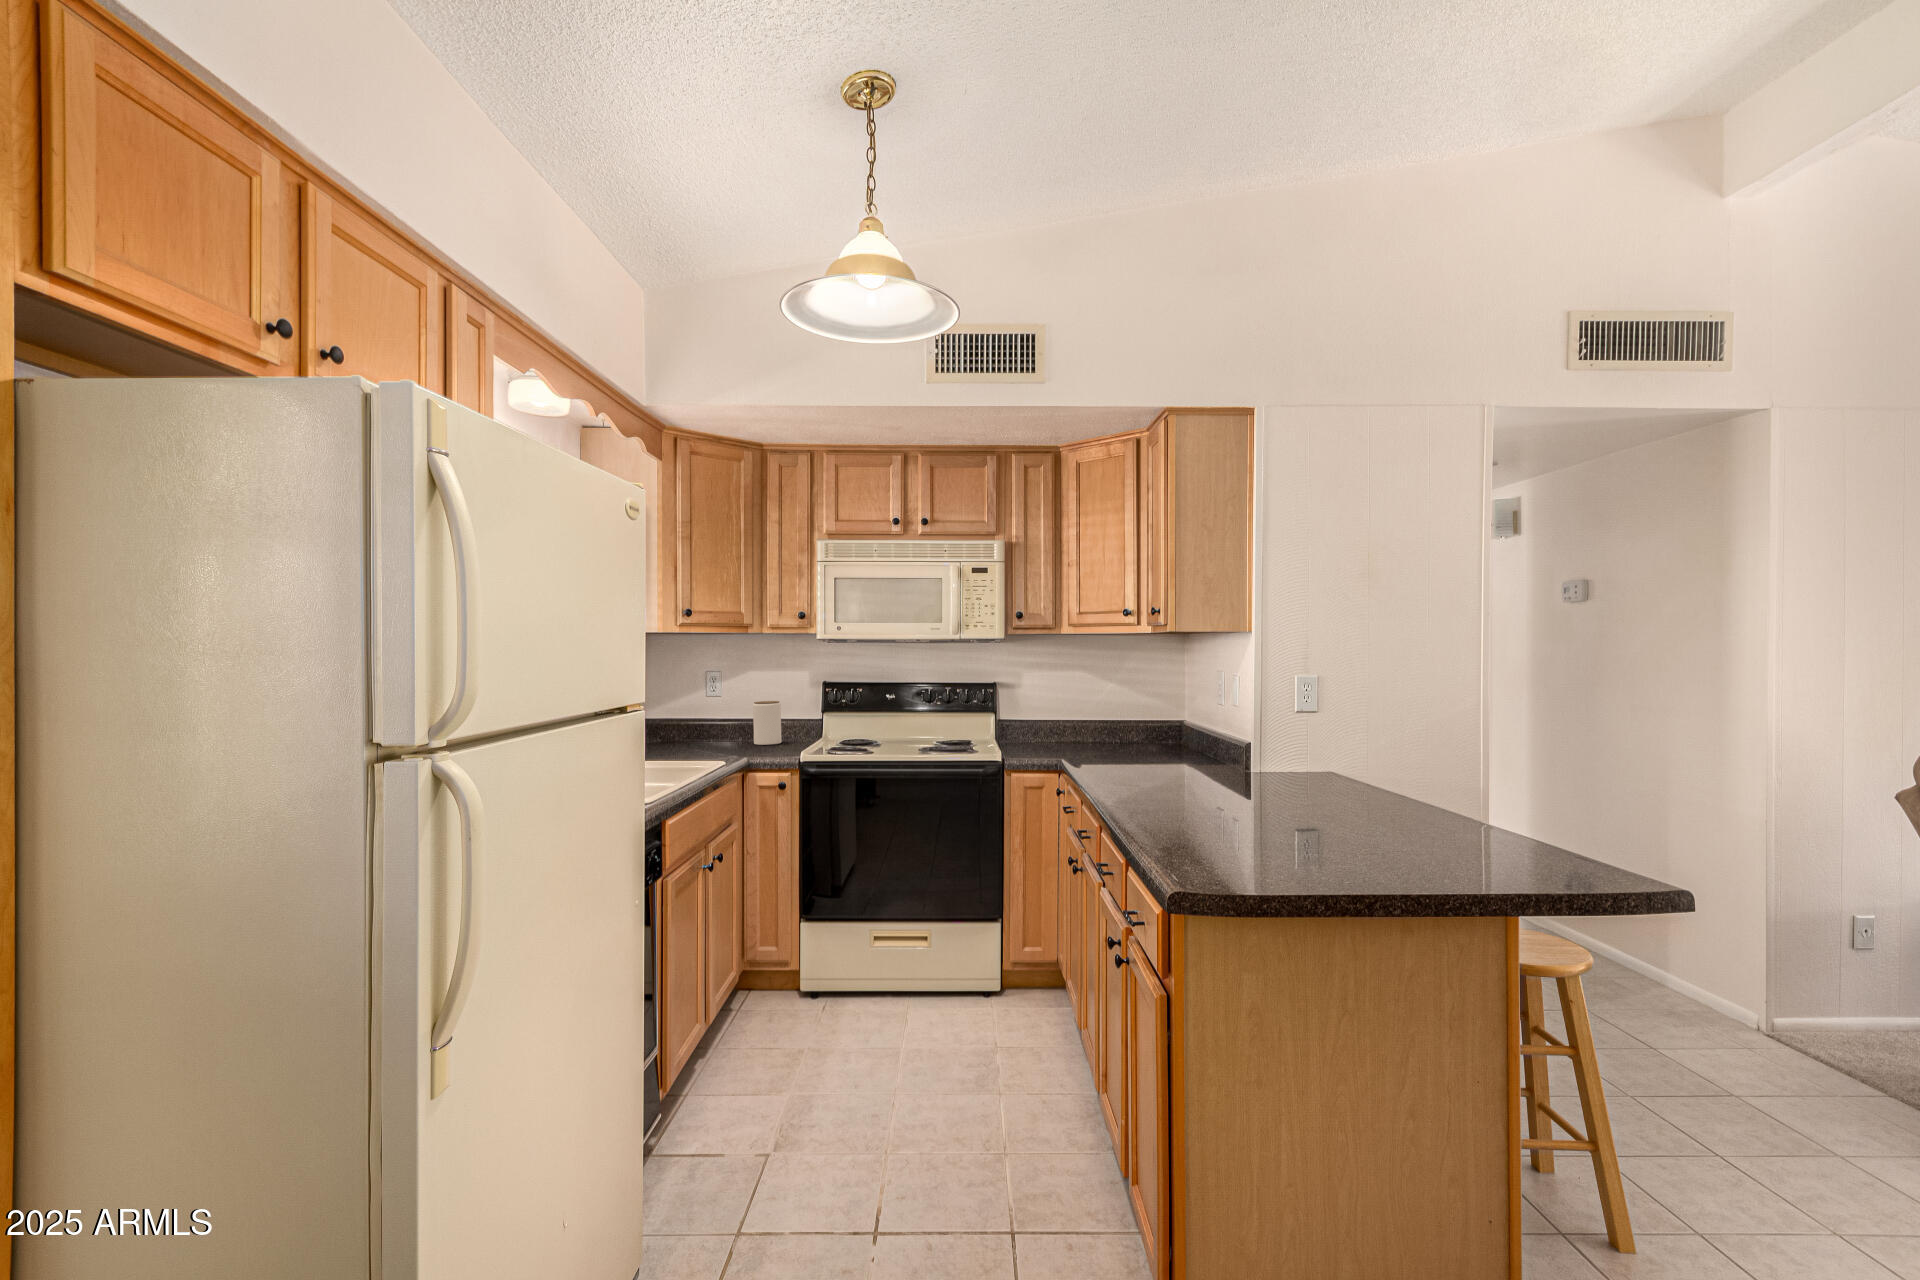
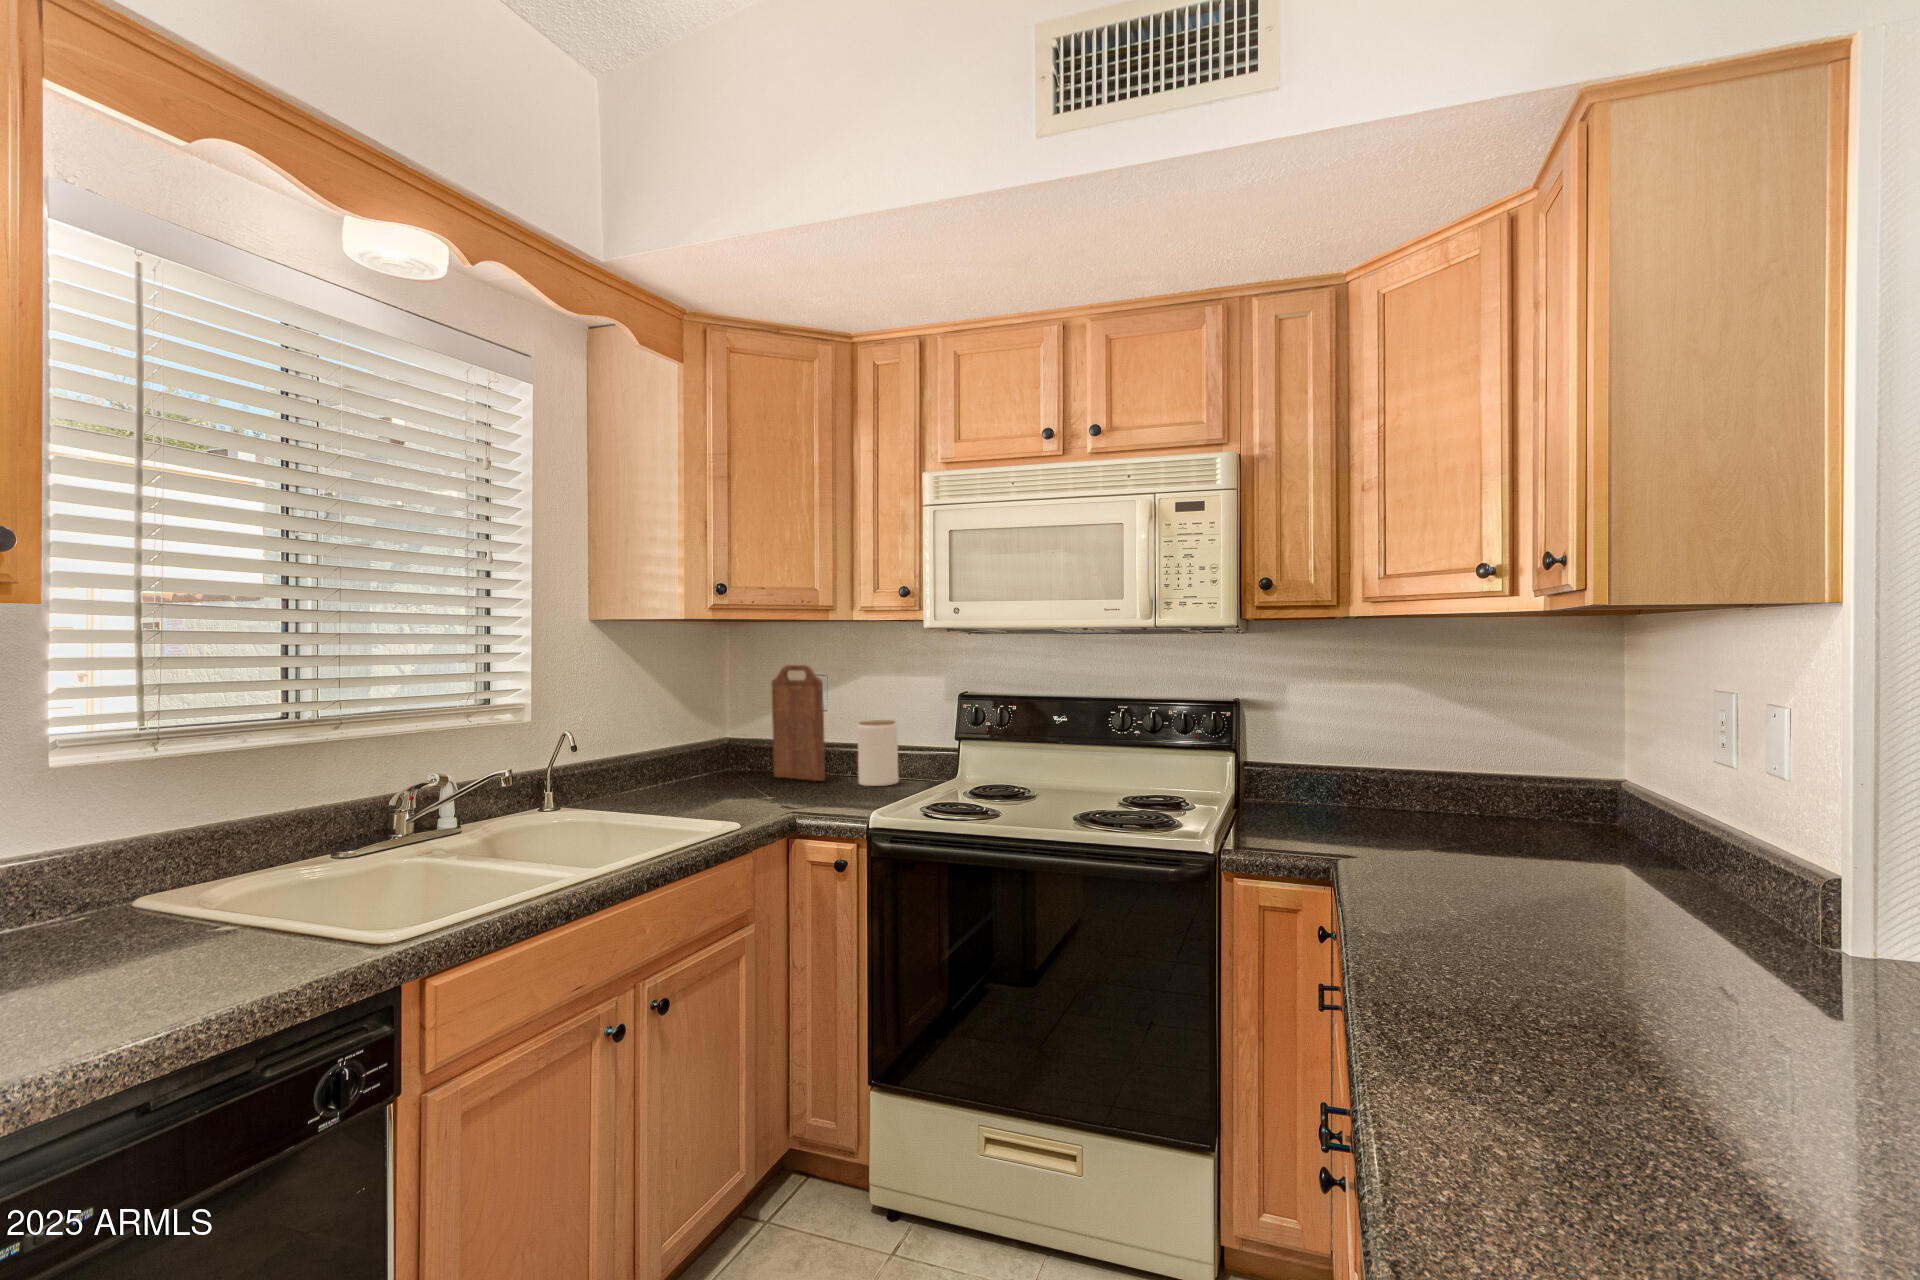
cutting board: none [683,664,728,744] -> present [771,665,825,781]

